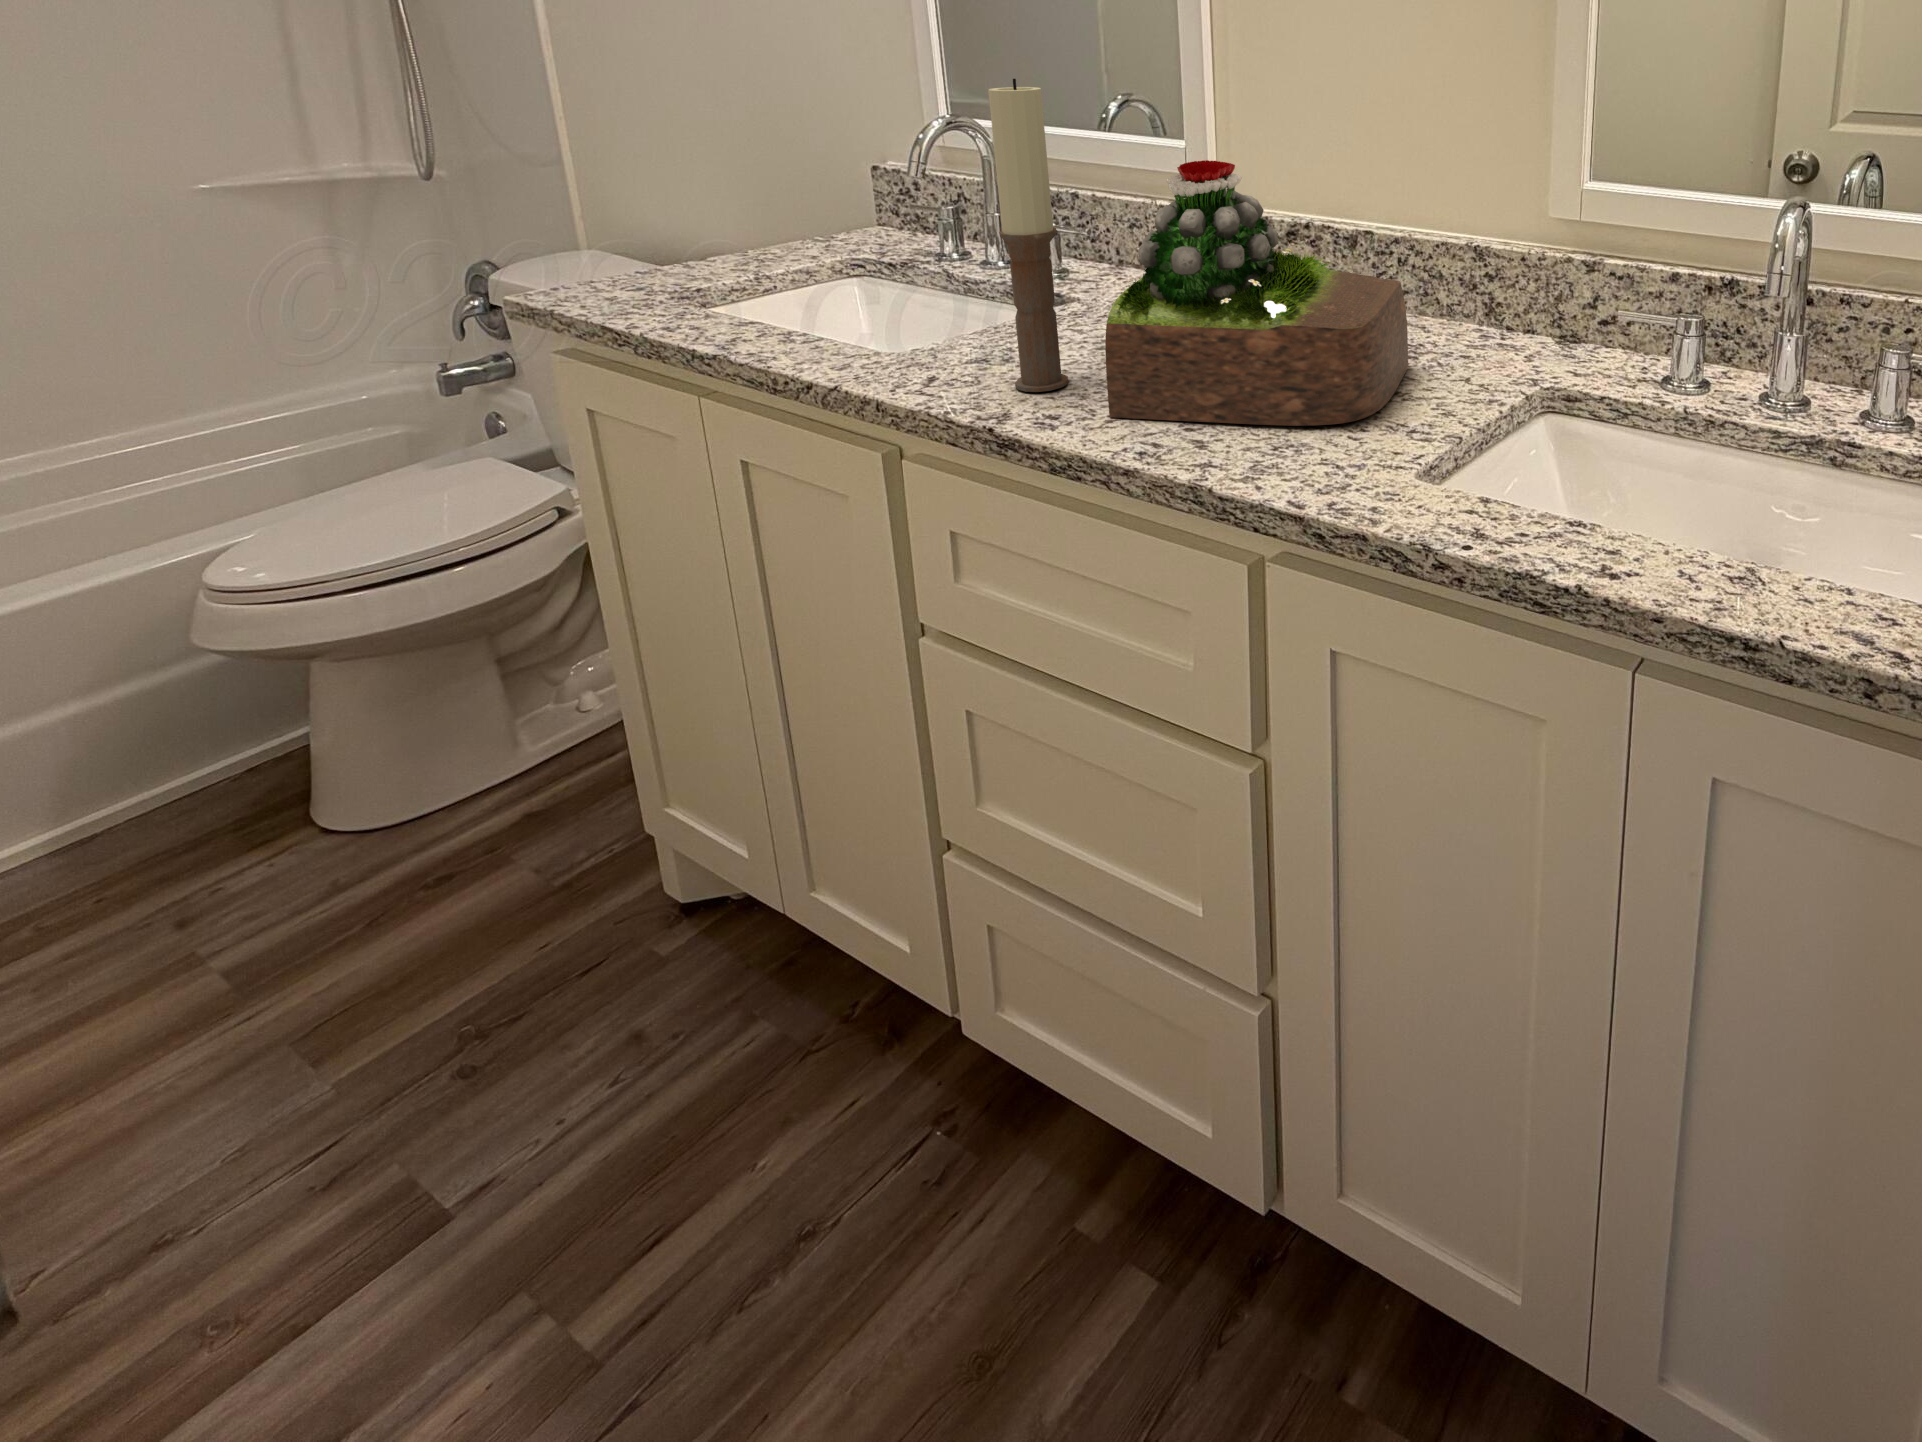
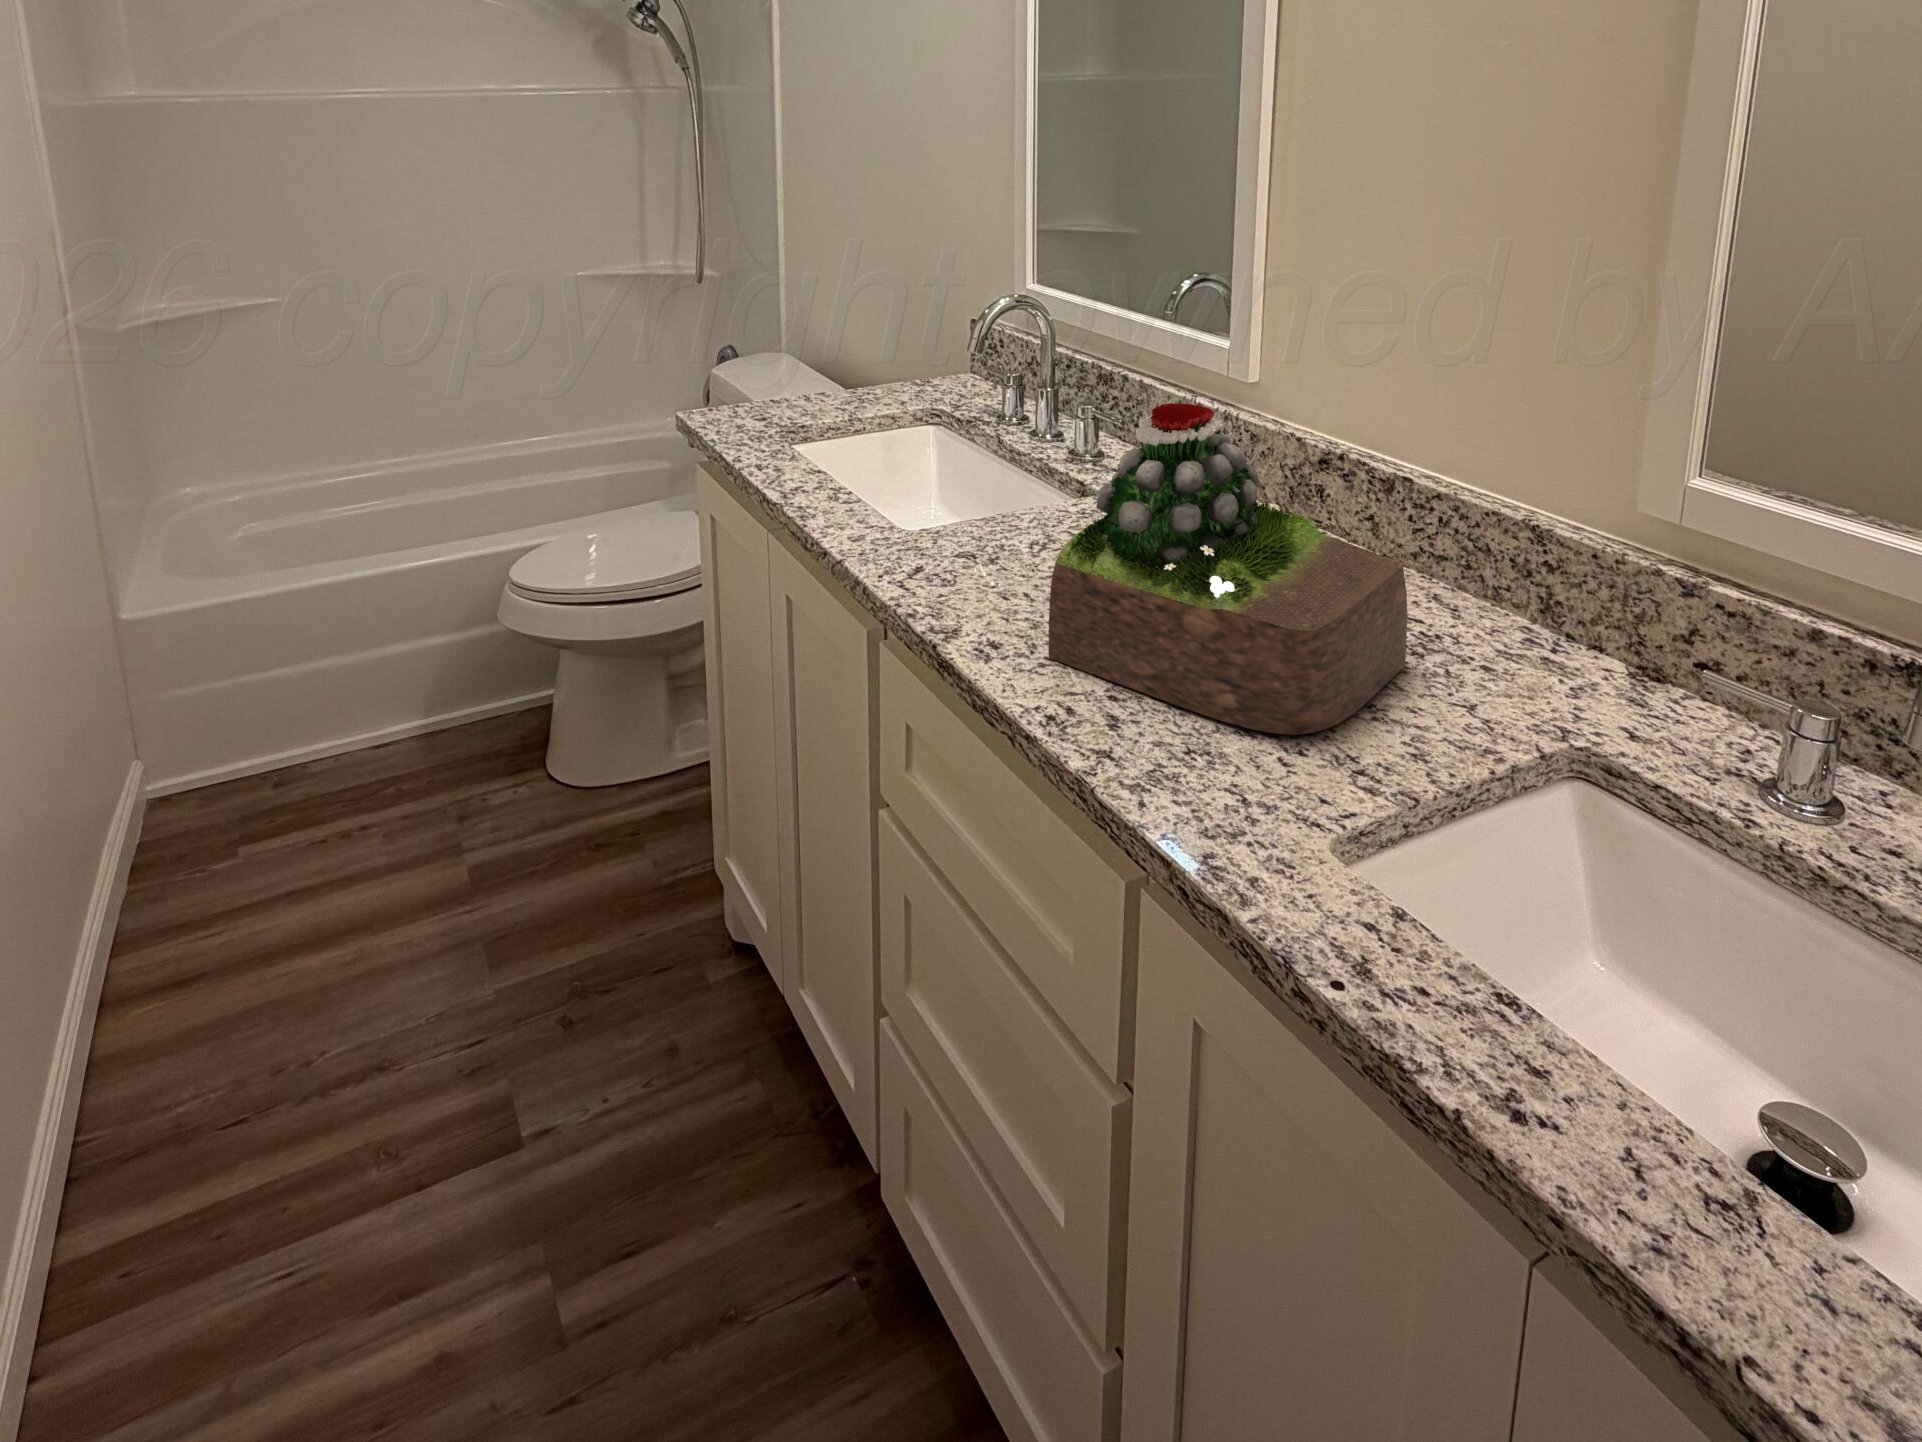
candle: present [988,79,1068,392] -> none [986,306,1036,608]

